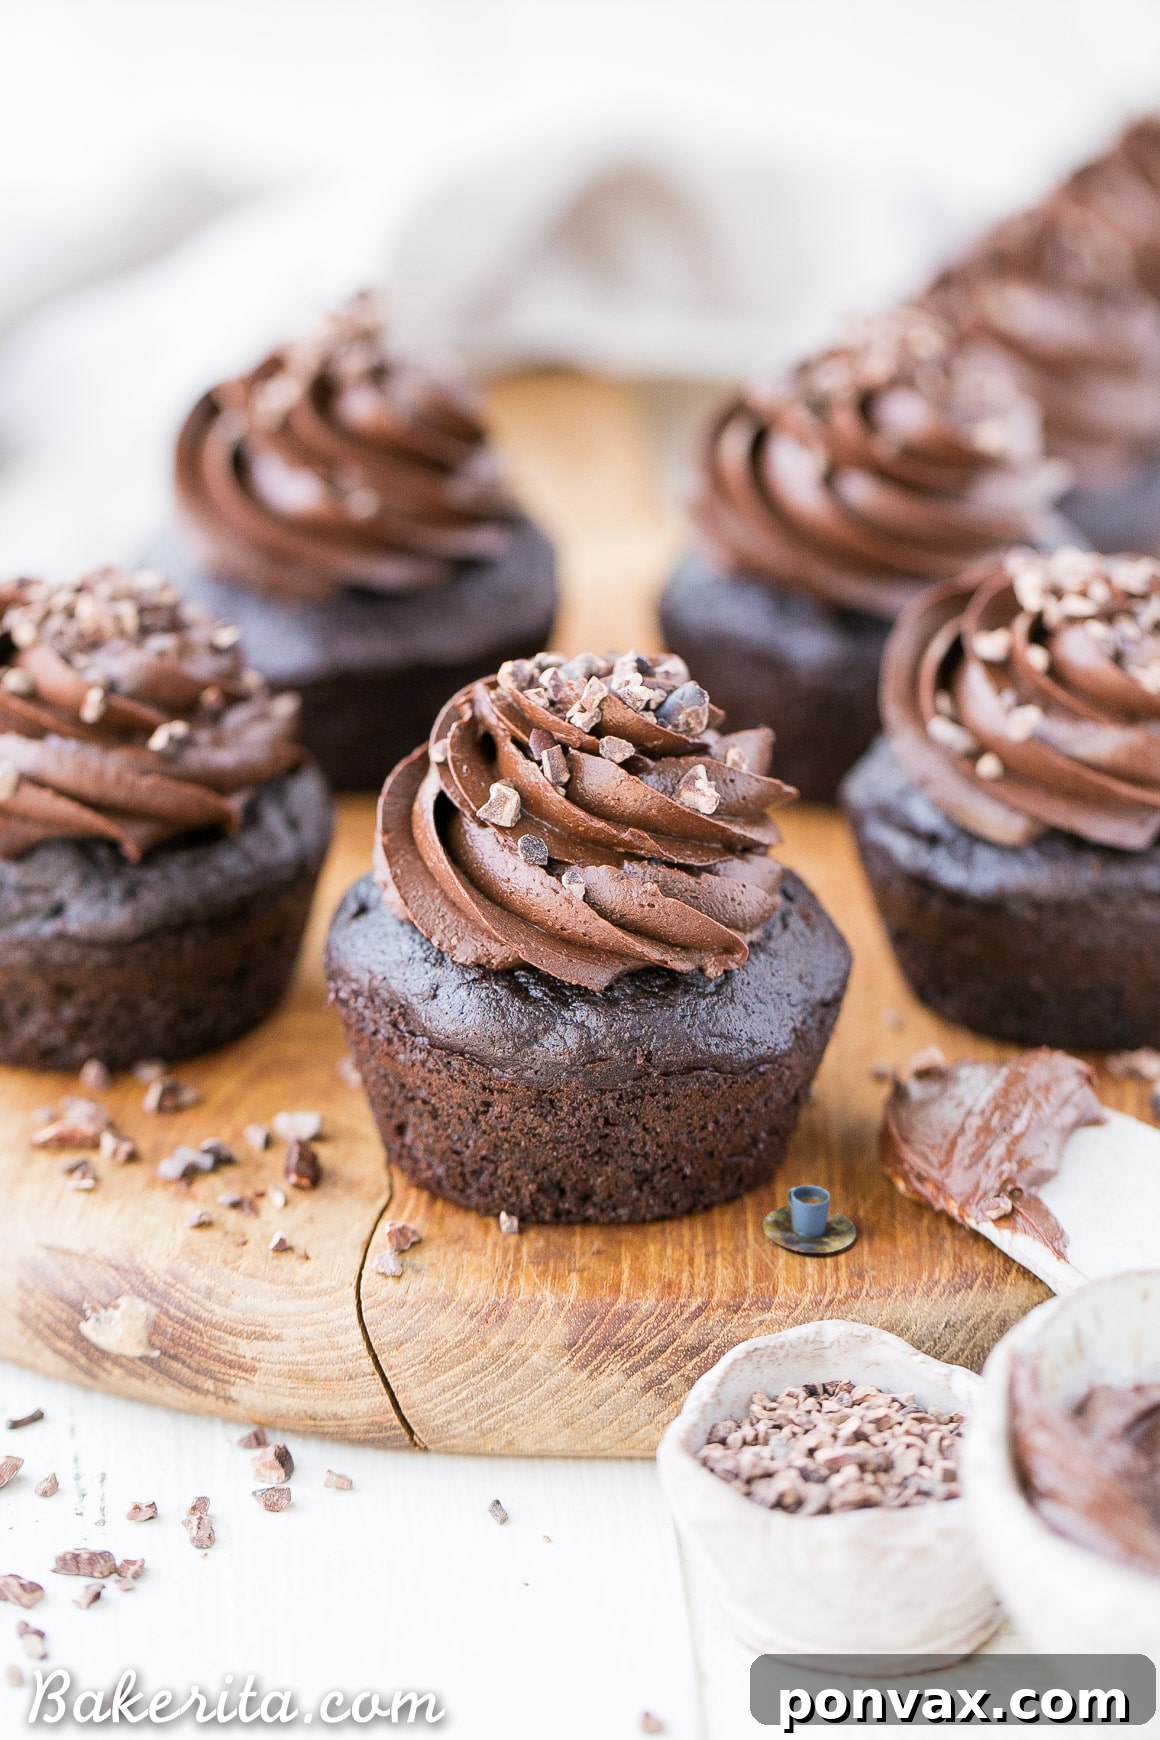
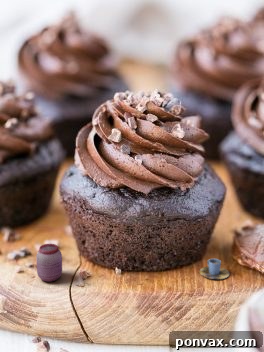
jar: none [252,1140,333,1259] -> present [36,244,62,281]

